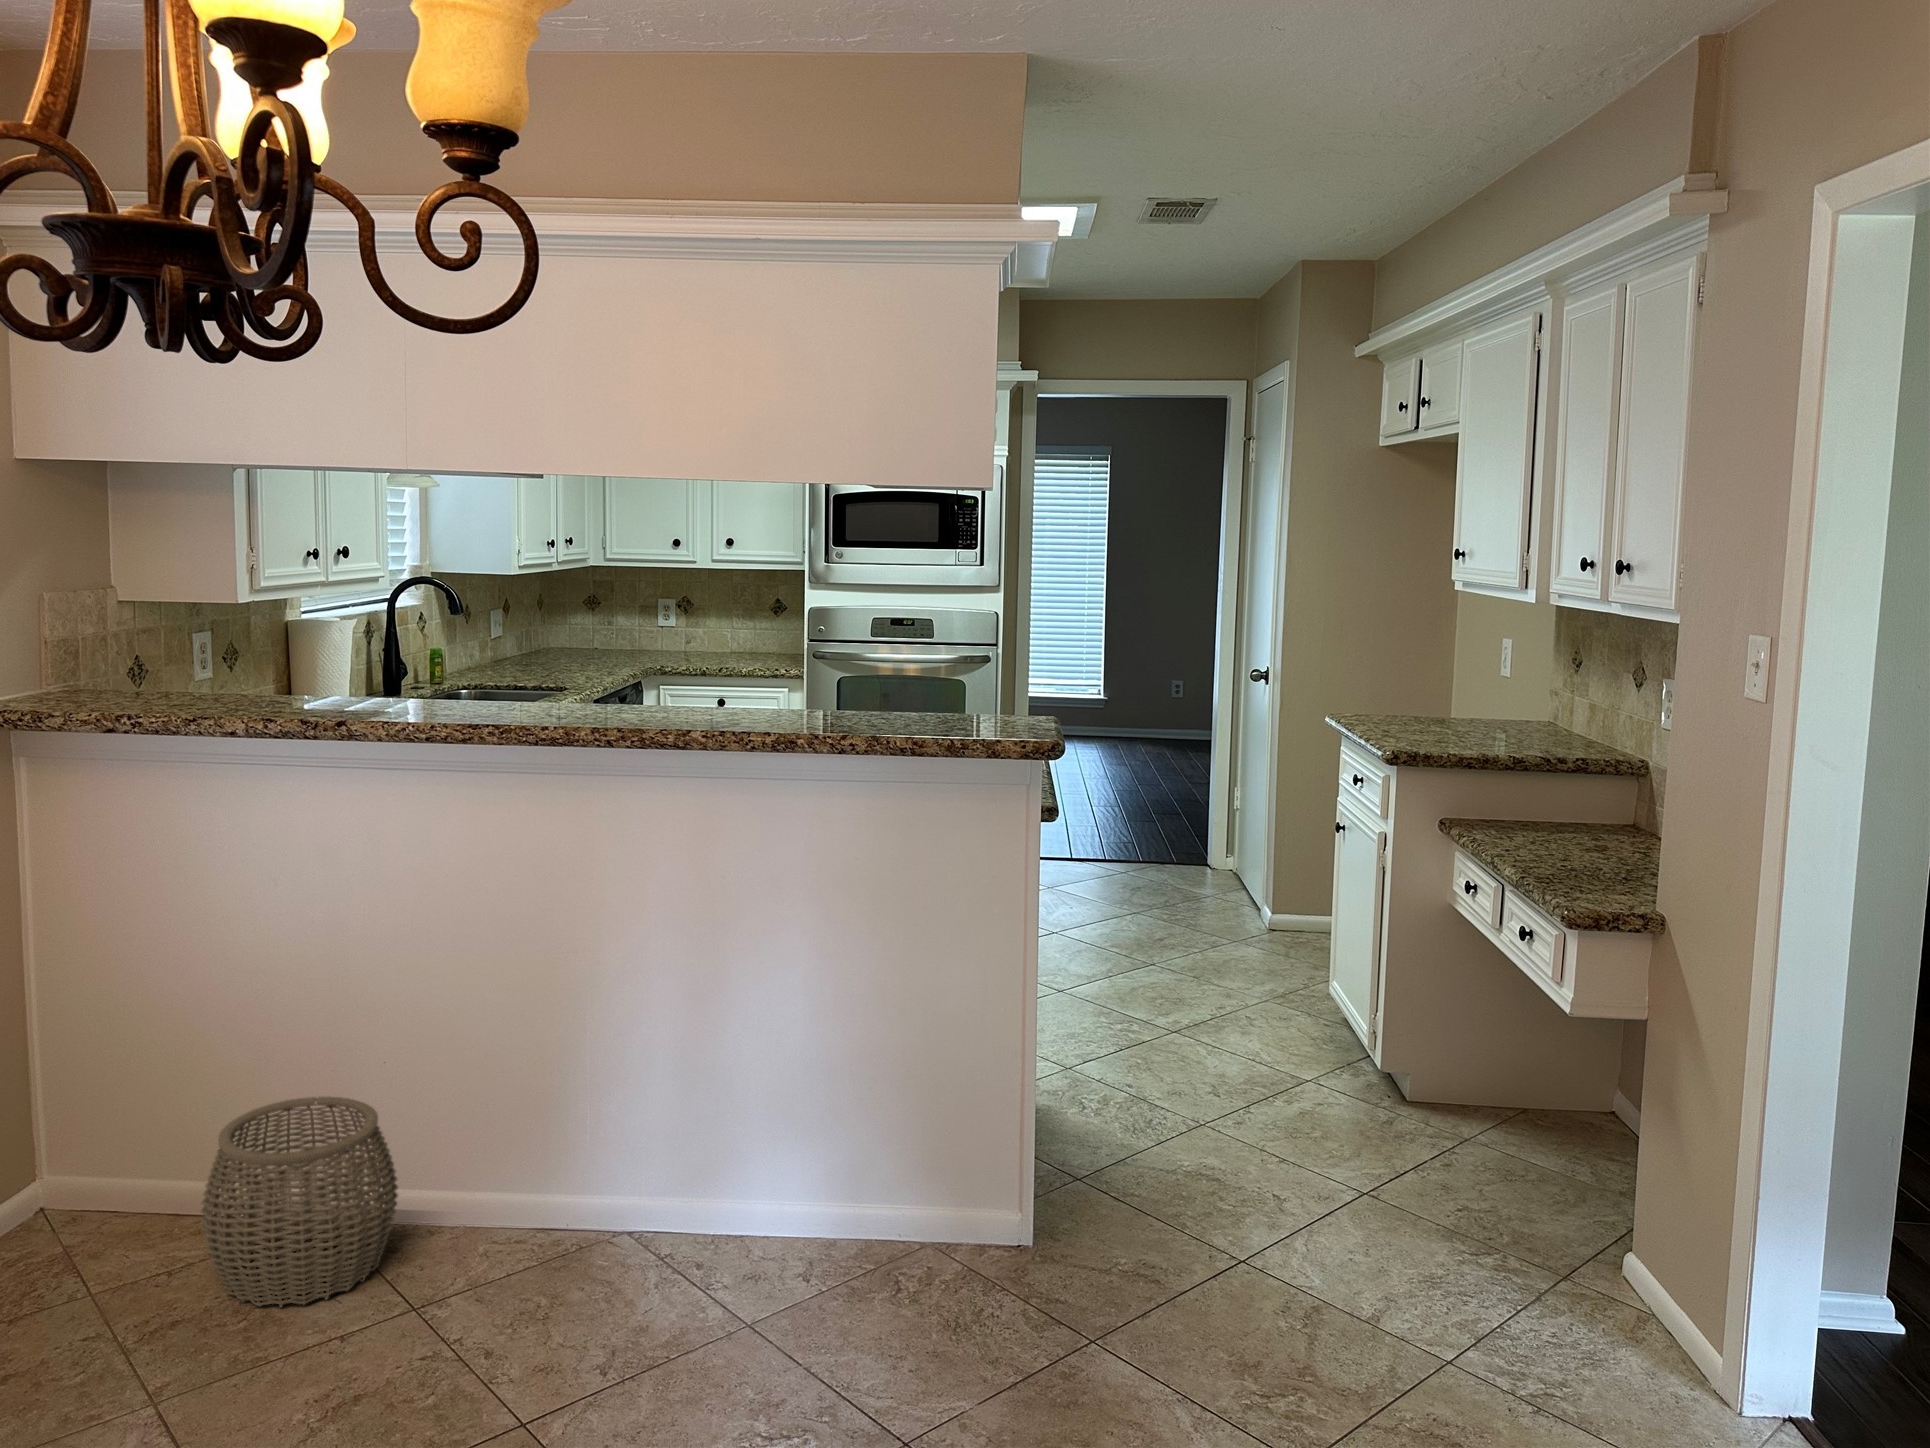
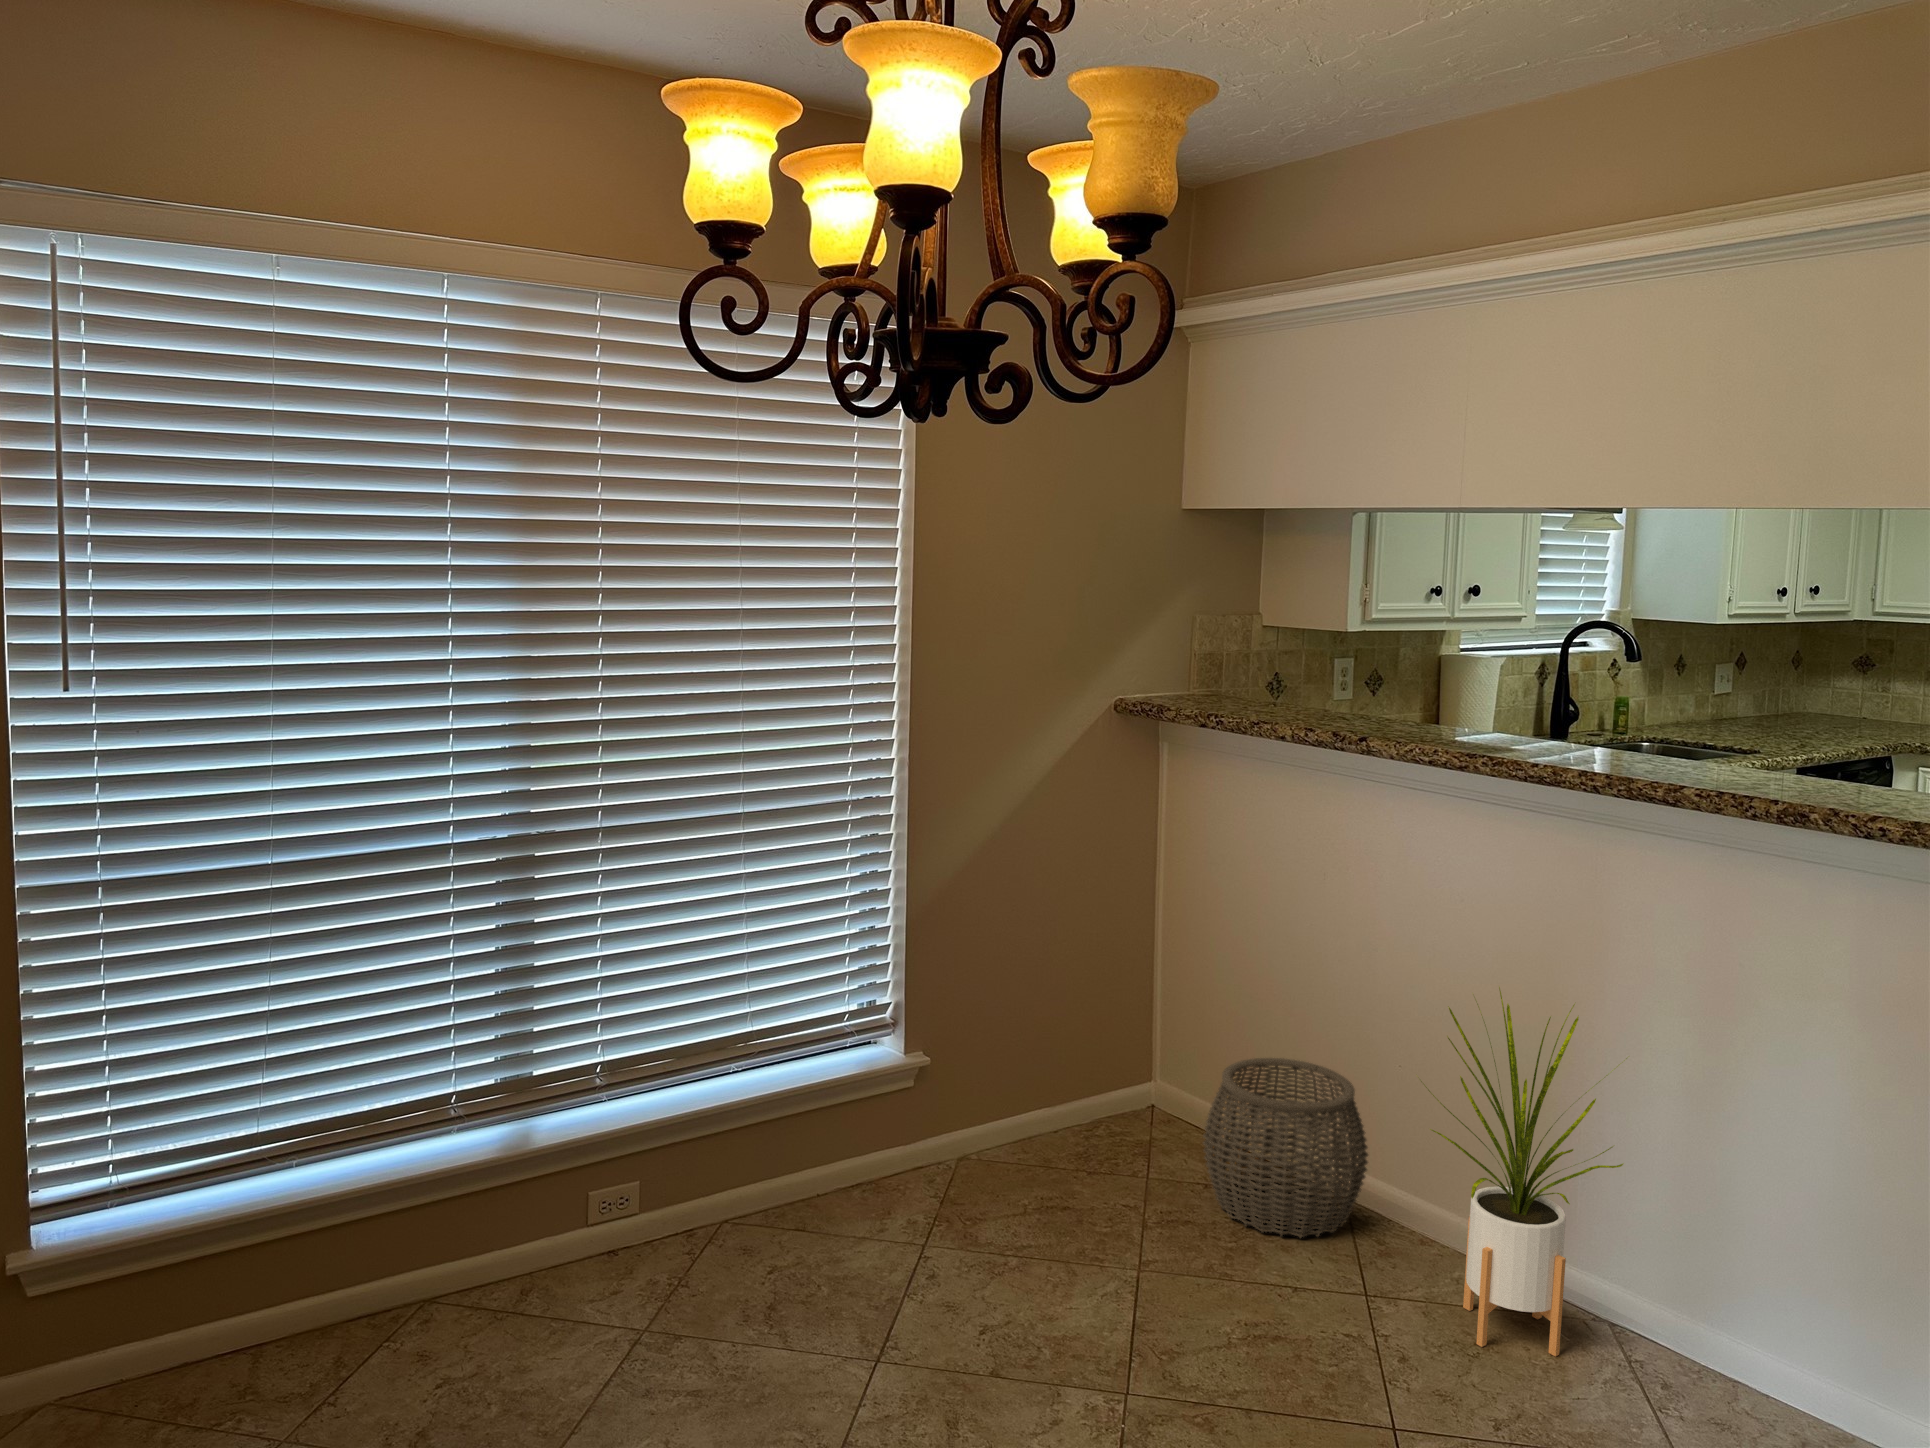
house plant: none [495,949,679,1308] -> present [1421,987,1627,1356]

